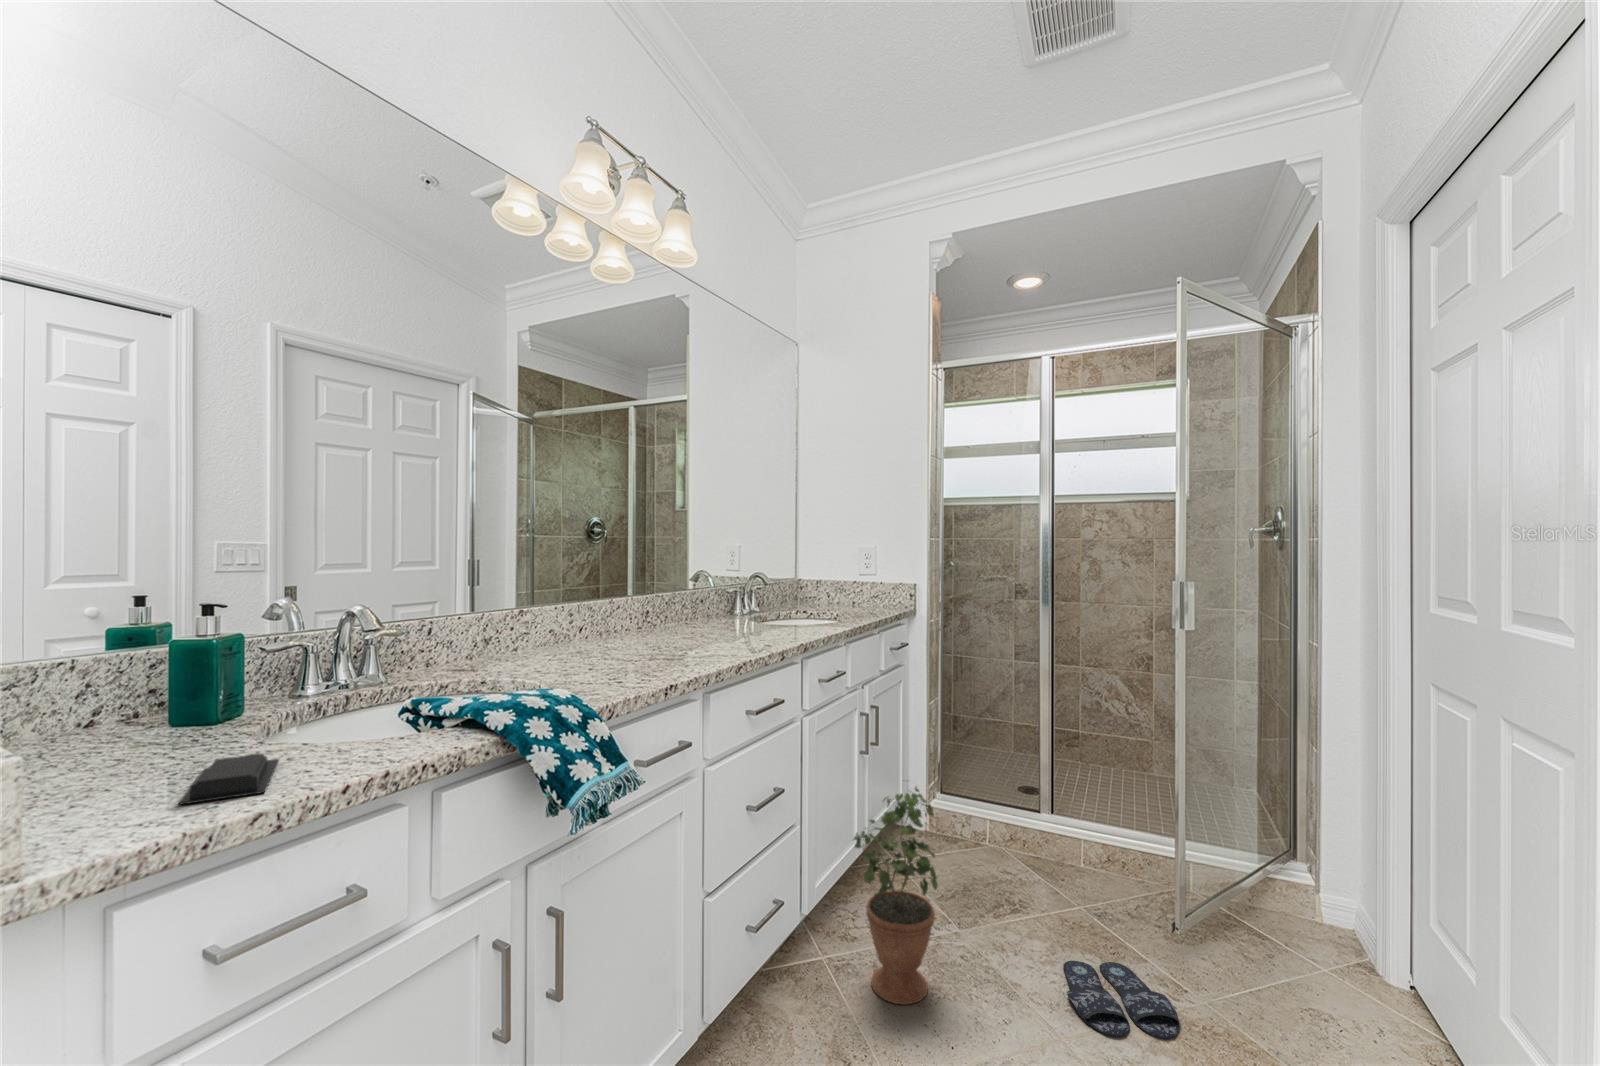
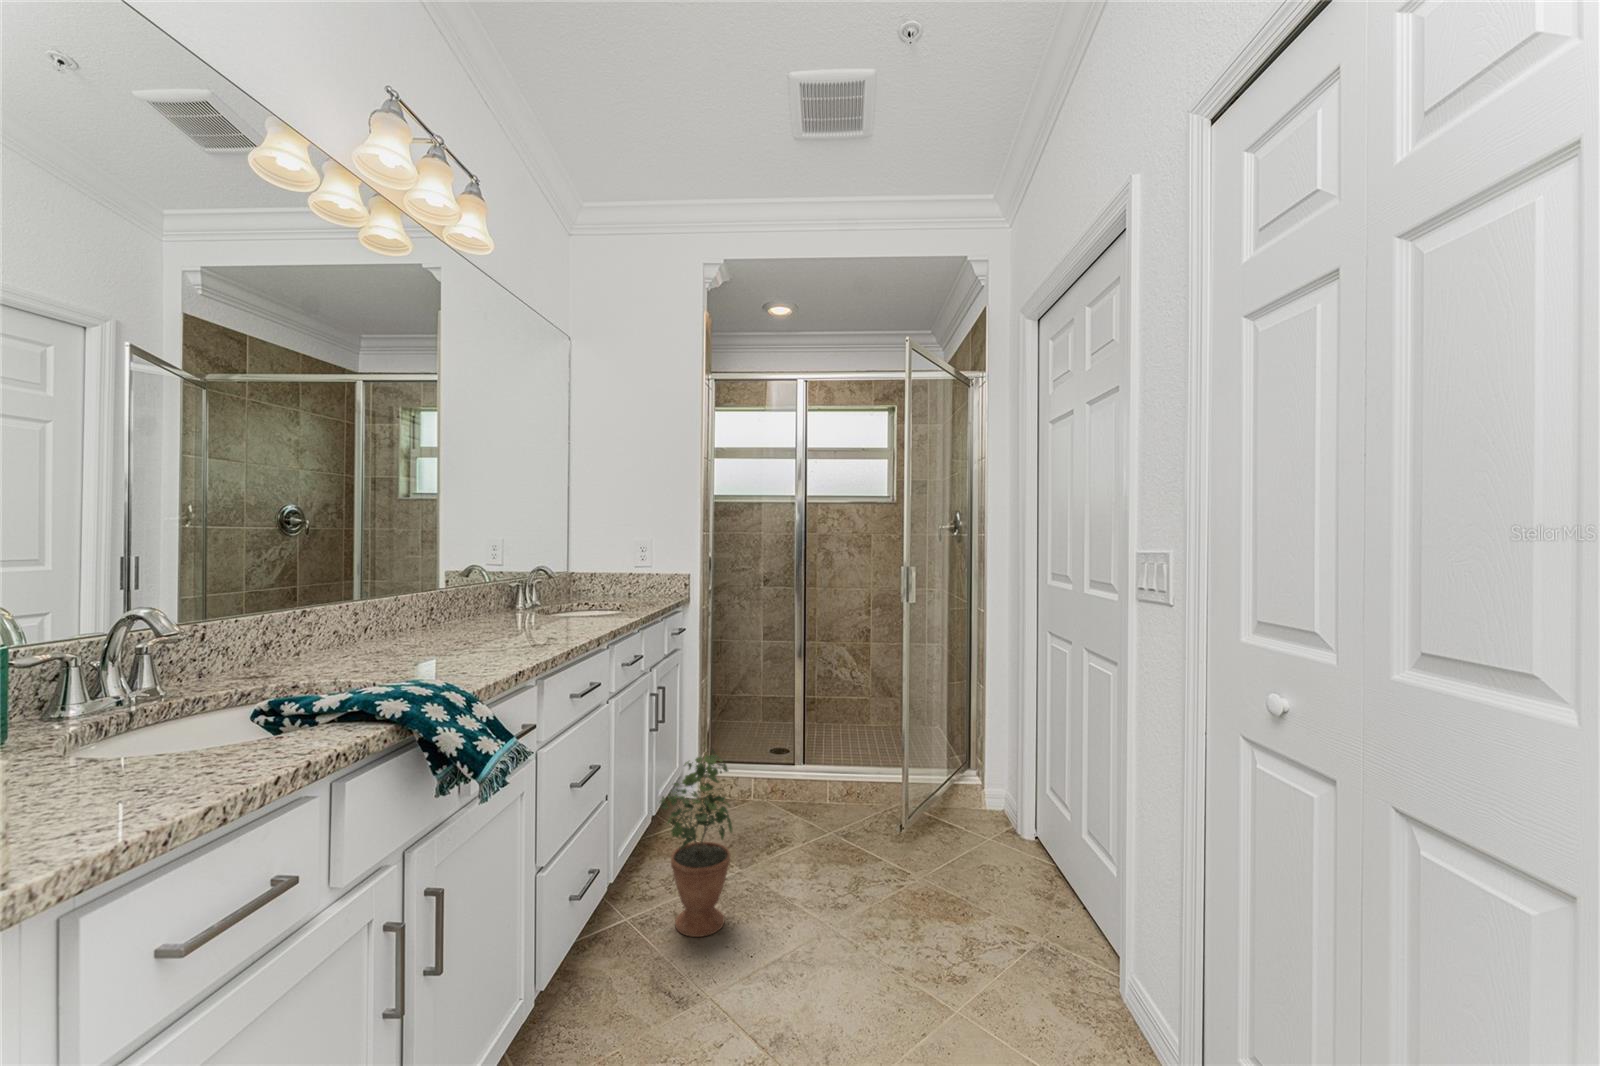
soap bar: present [179,754,279,805] -> none [69,762,190,814]
slippers: present [1063,961,1179,1040] -> none [826,867,910,918]

